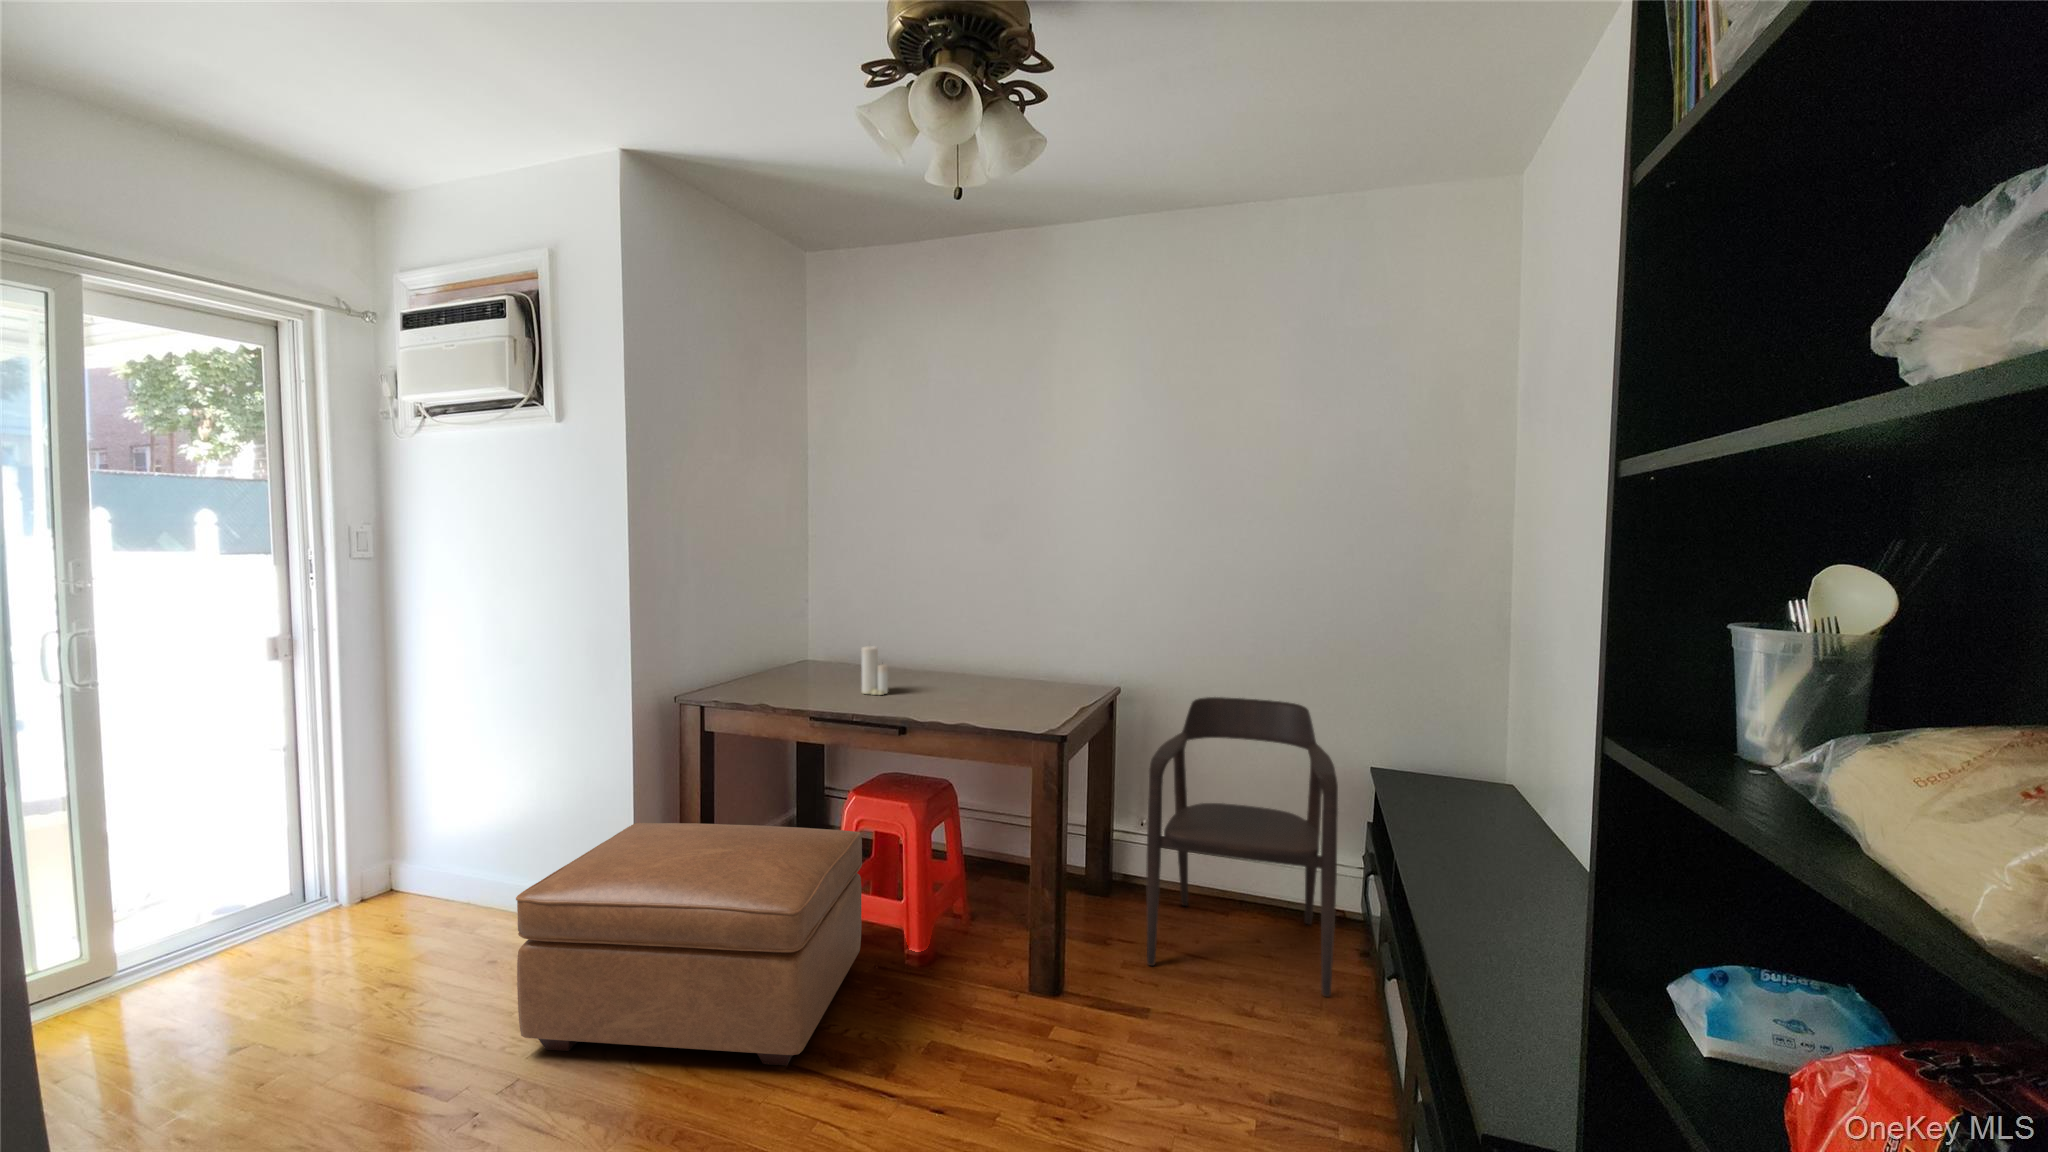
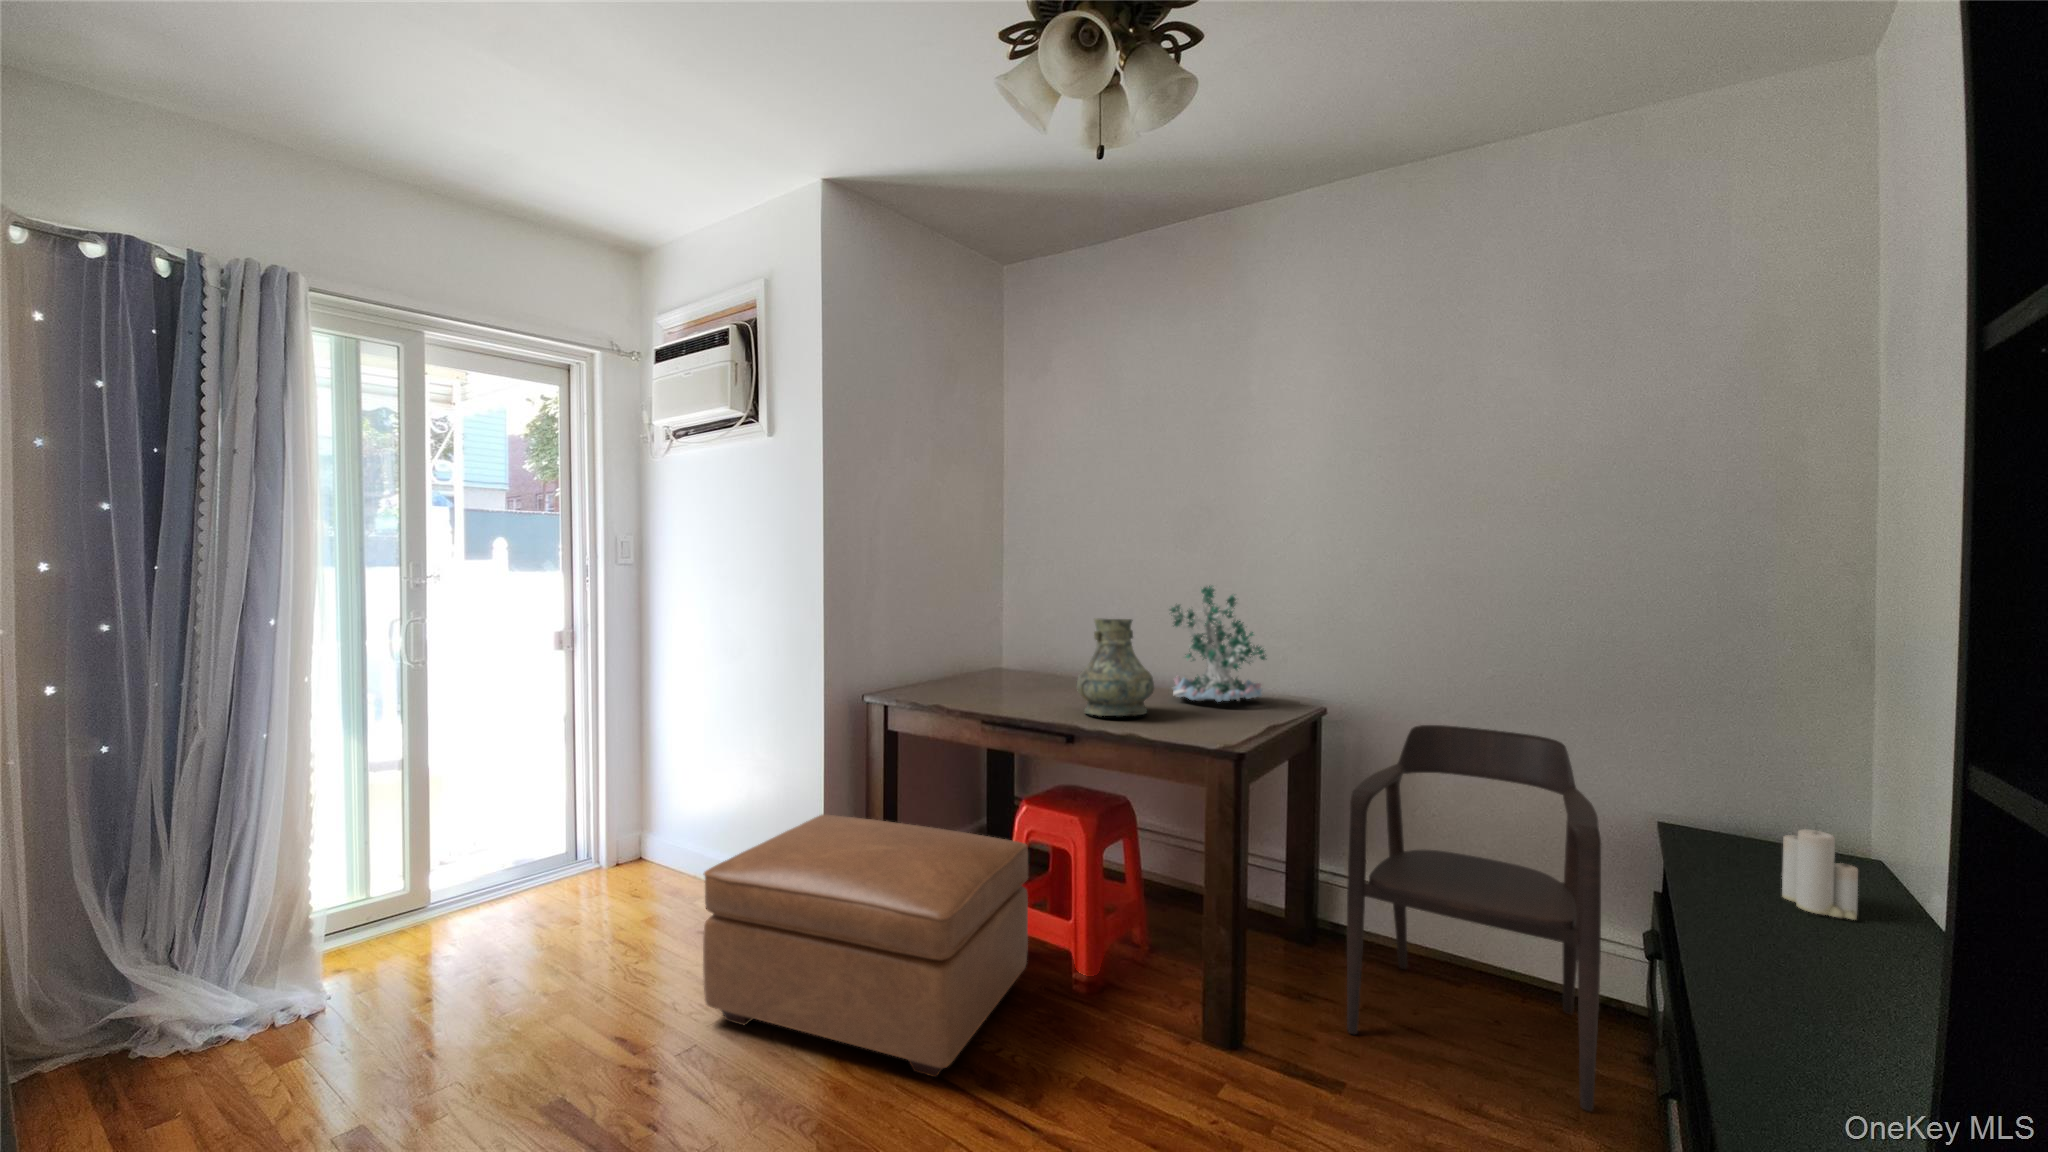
plant: none [985,578,1075,686] -> present [1170,586,1266,702]
vase: none [904,613,977,706] -> present [1077,619,1154,716]
candle: present [862,646,888,695] -> present [1782,829,1858,920]

